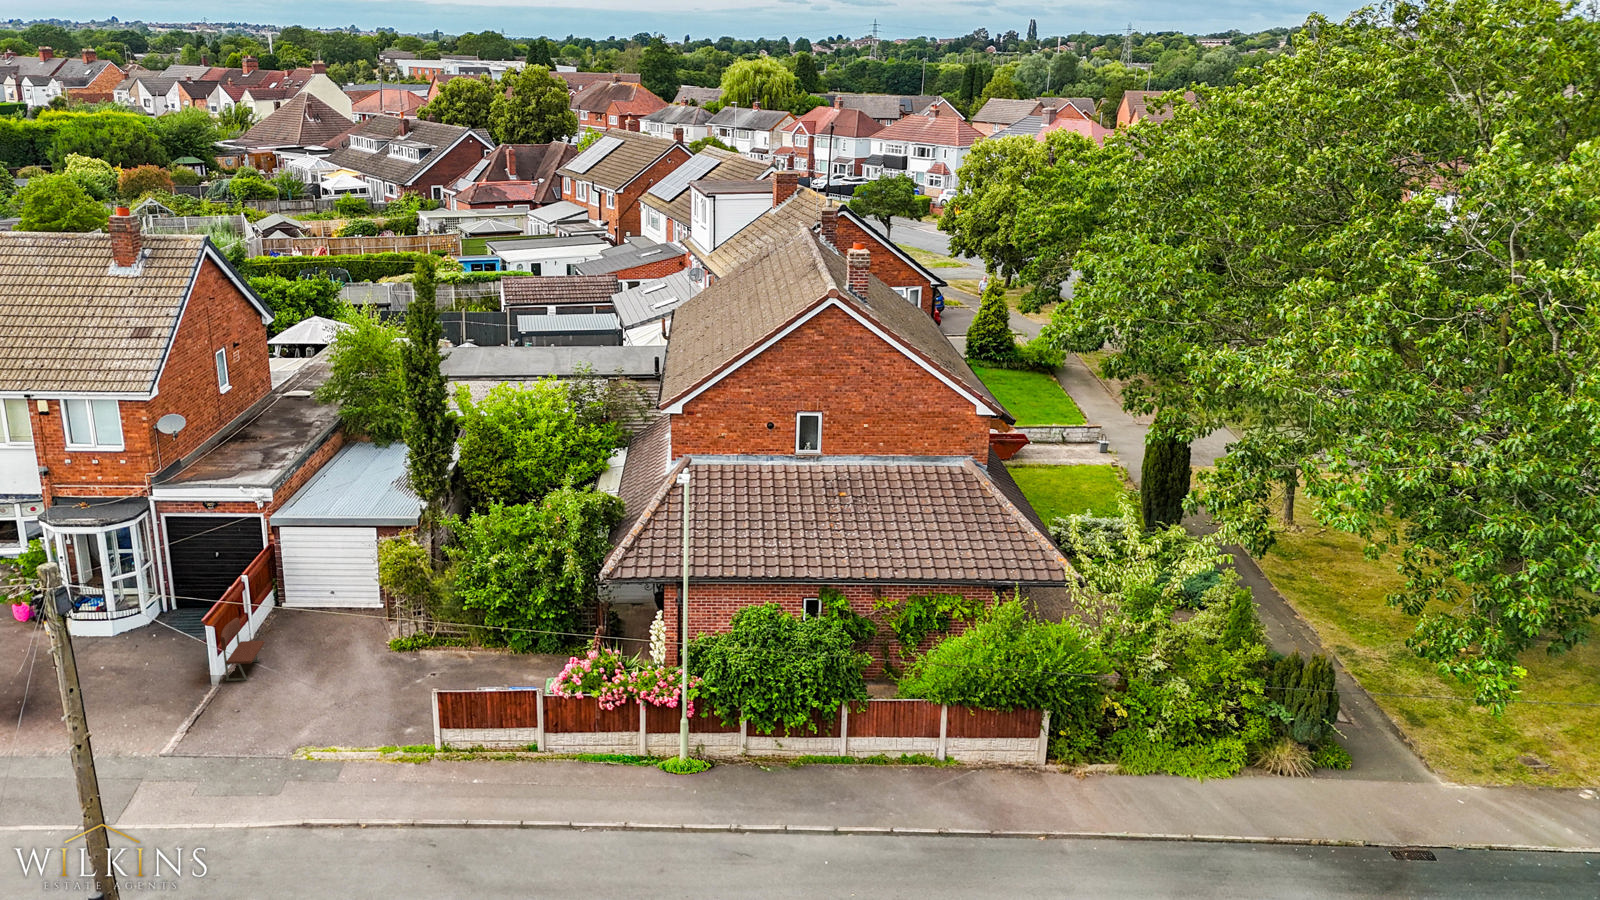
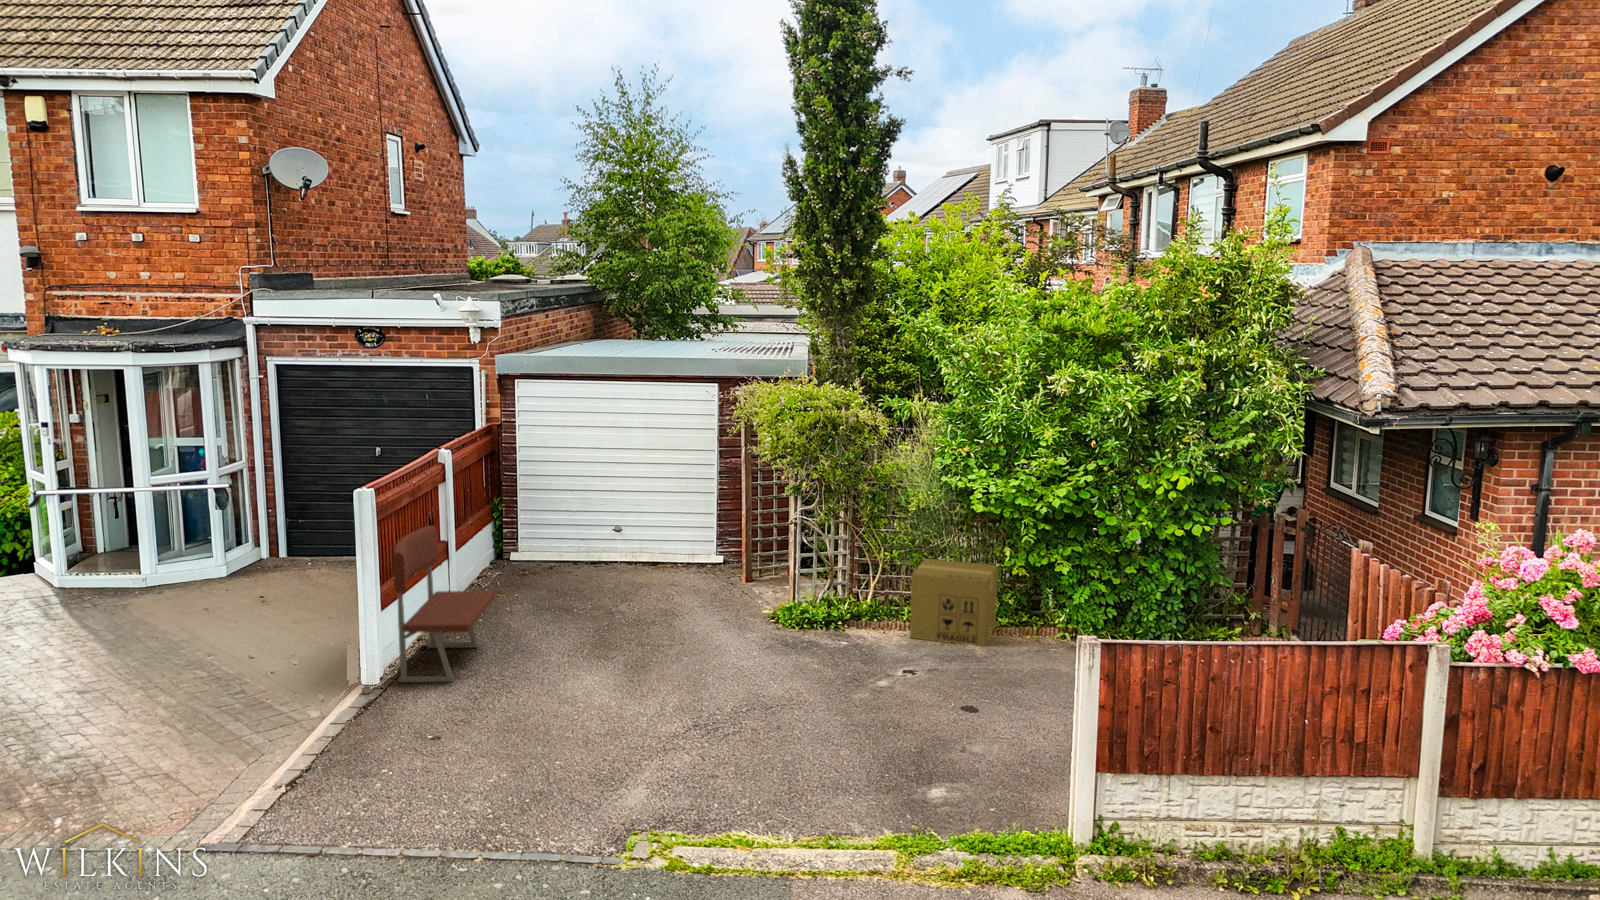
cardboard box: none [432,620,473,658] -> present [910,559,998,646]

